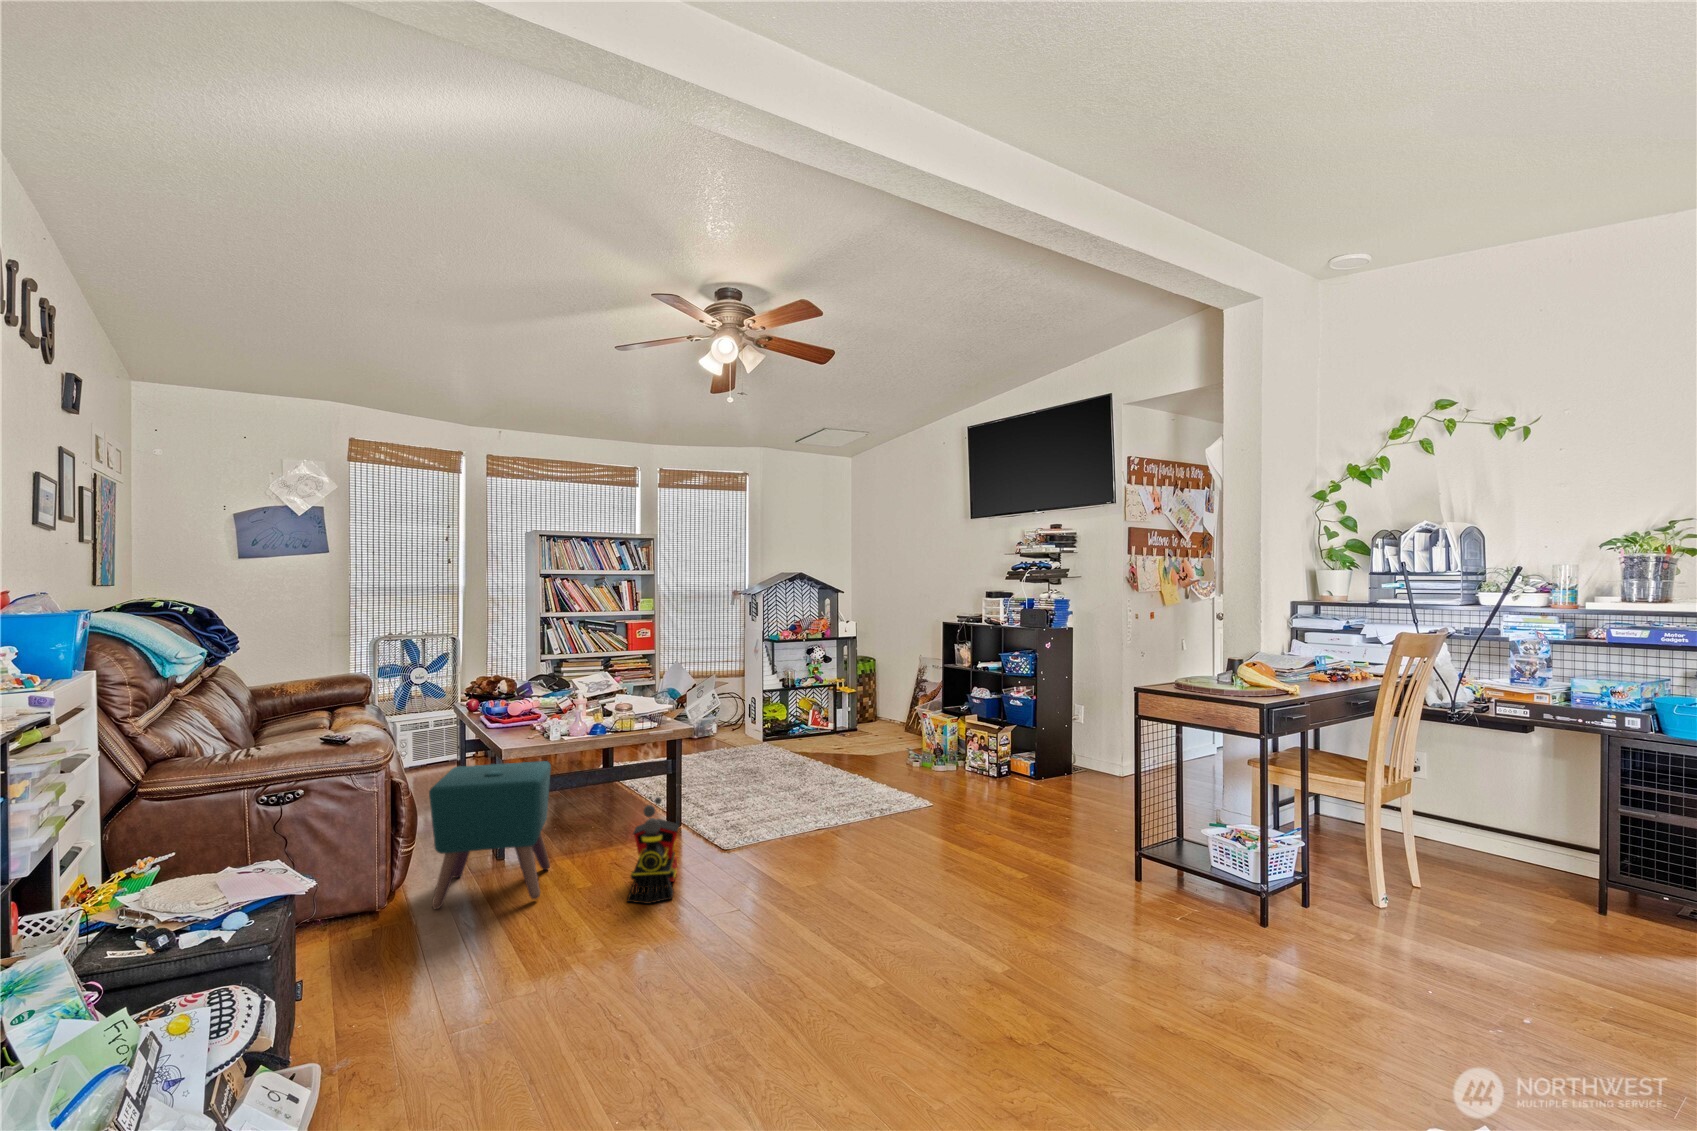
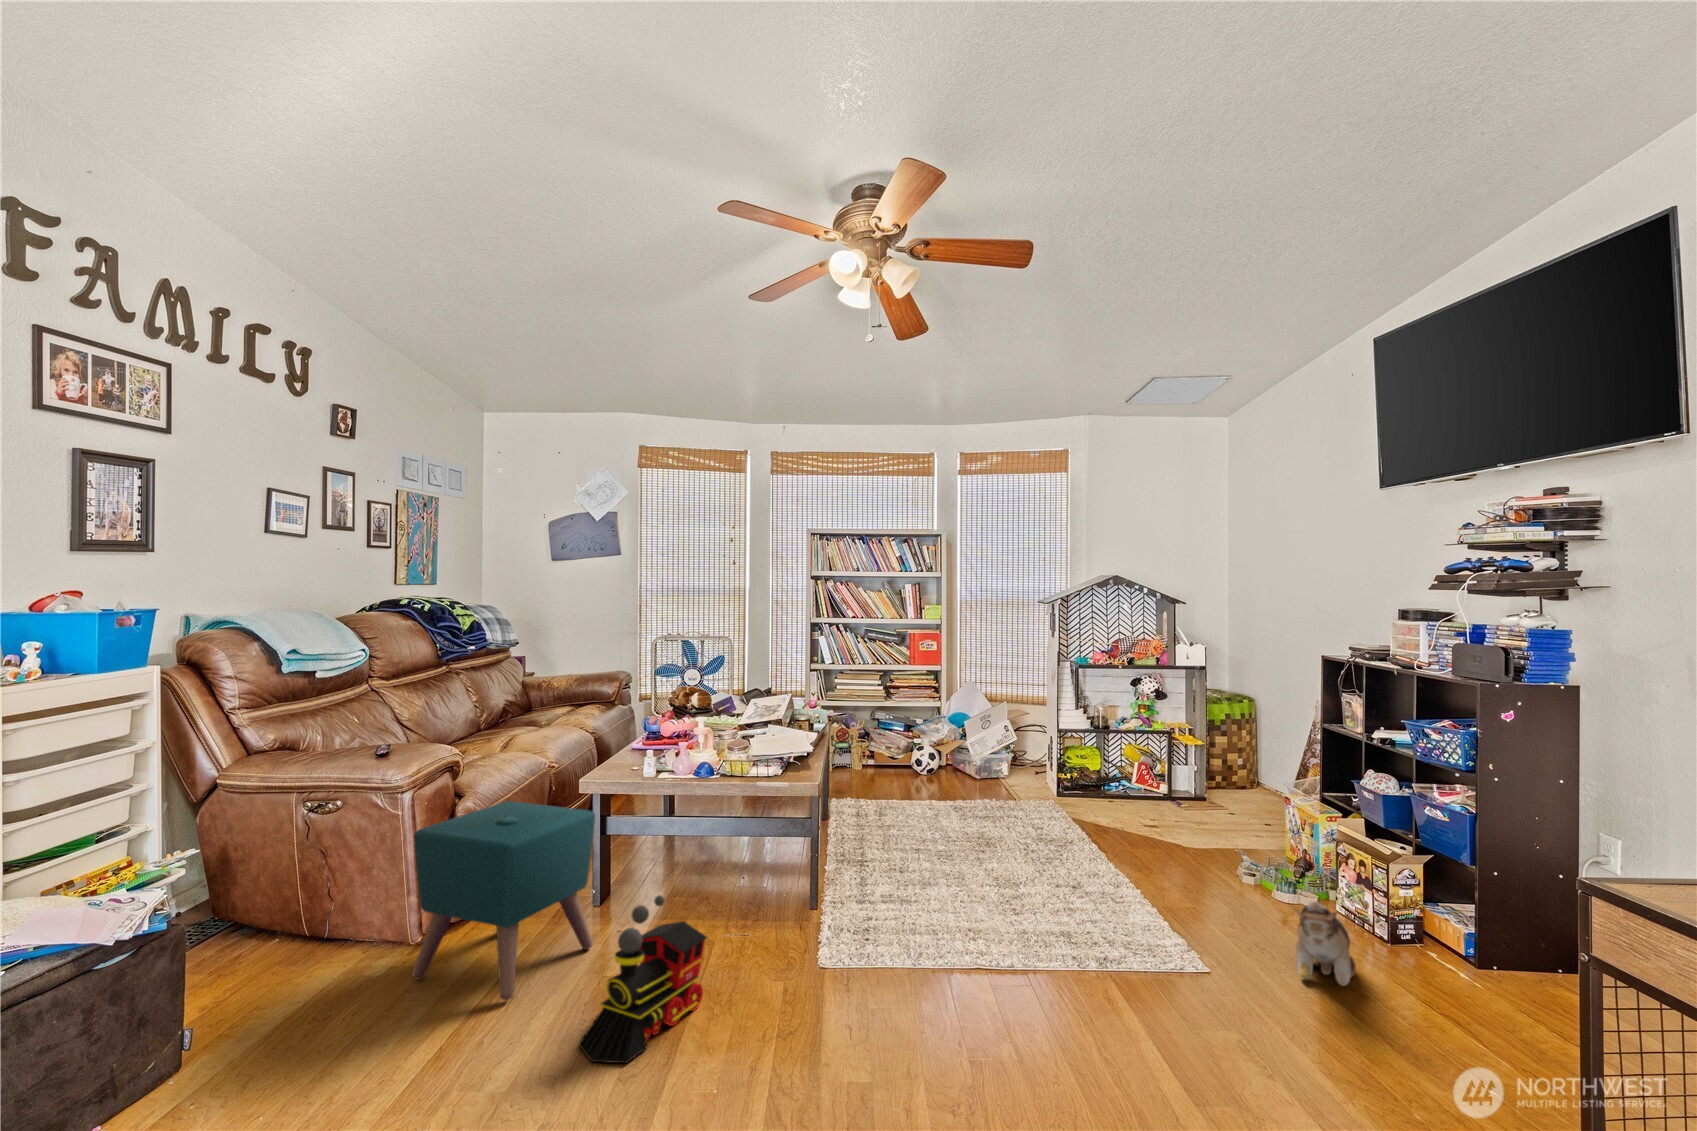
plush toy: none [968,751,996,796] -> present [1294,902,1356,986]

